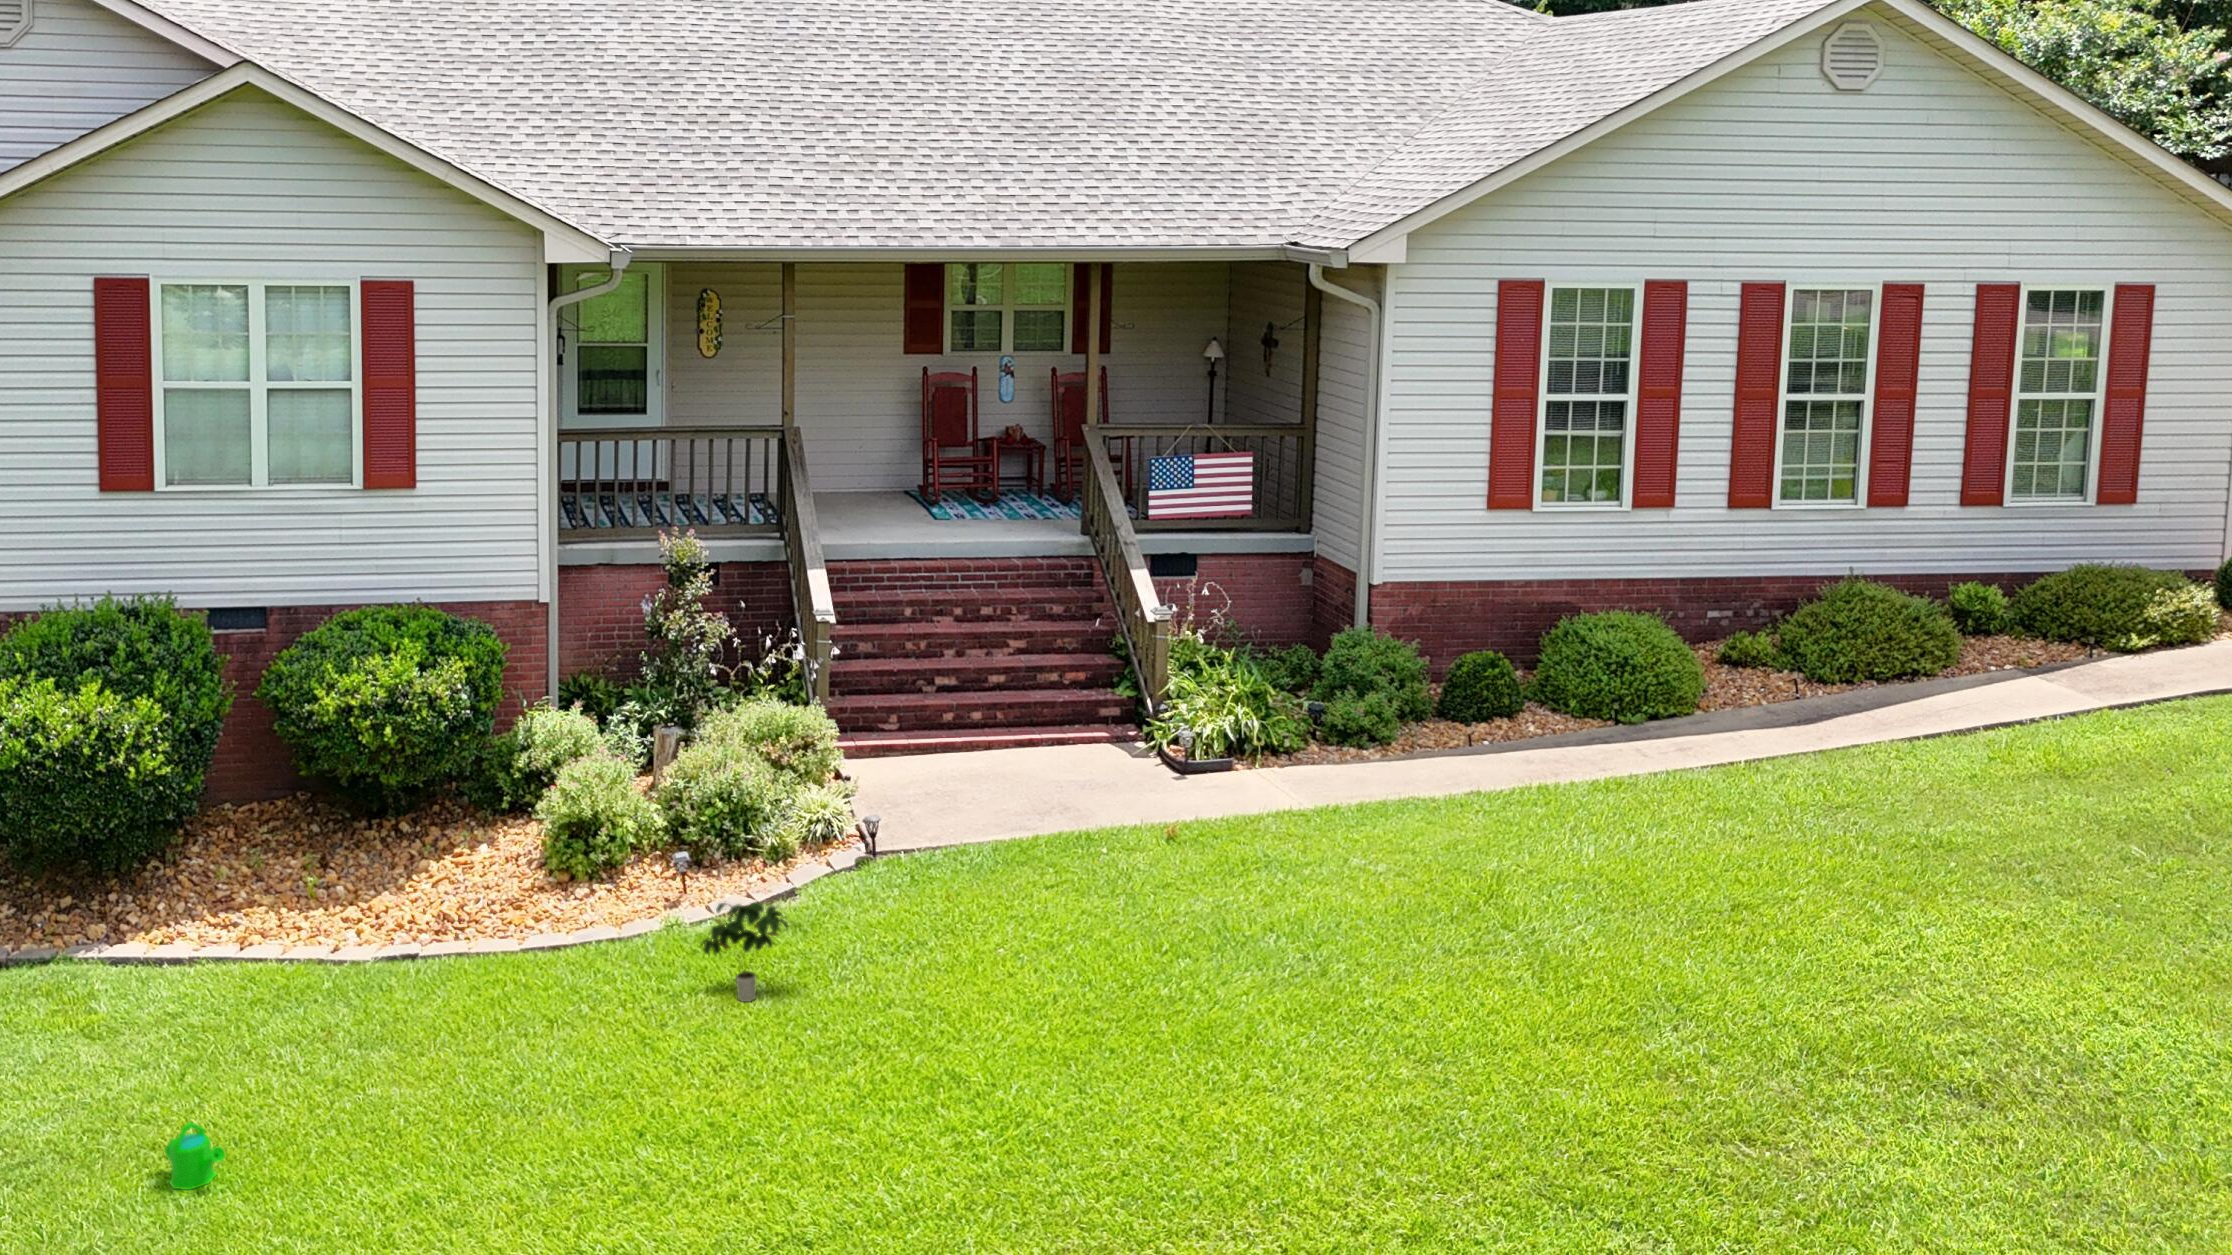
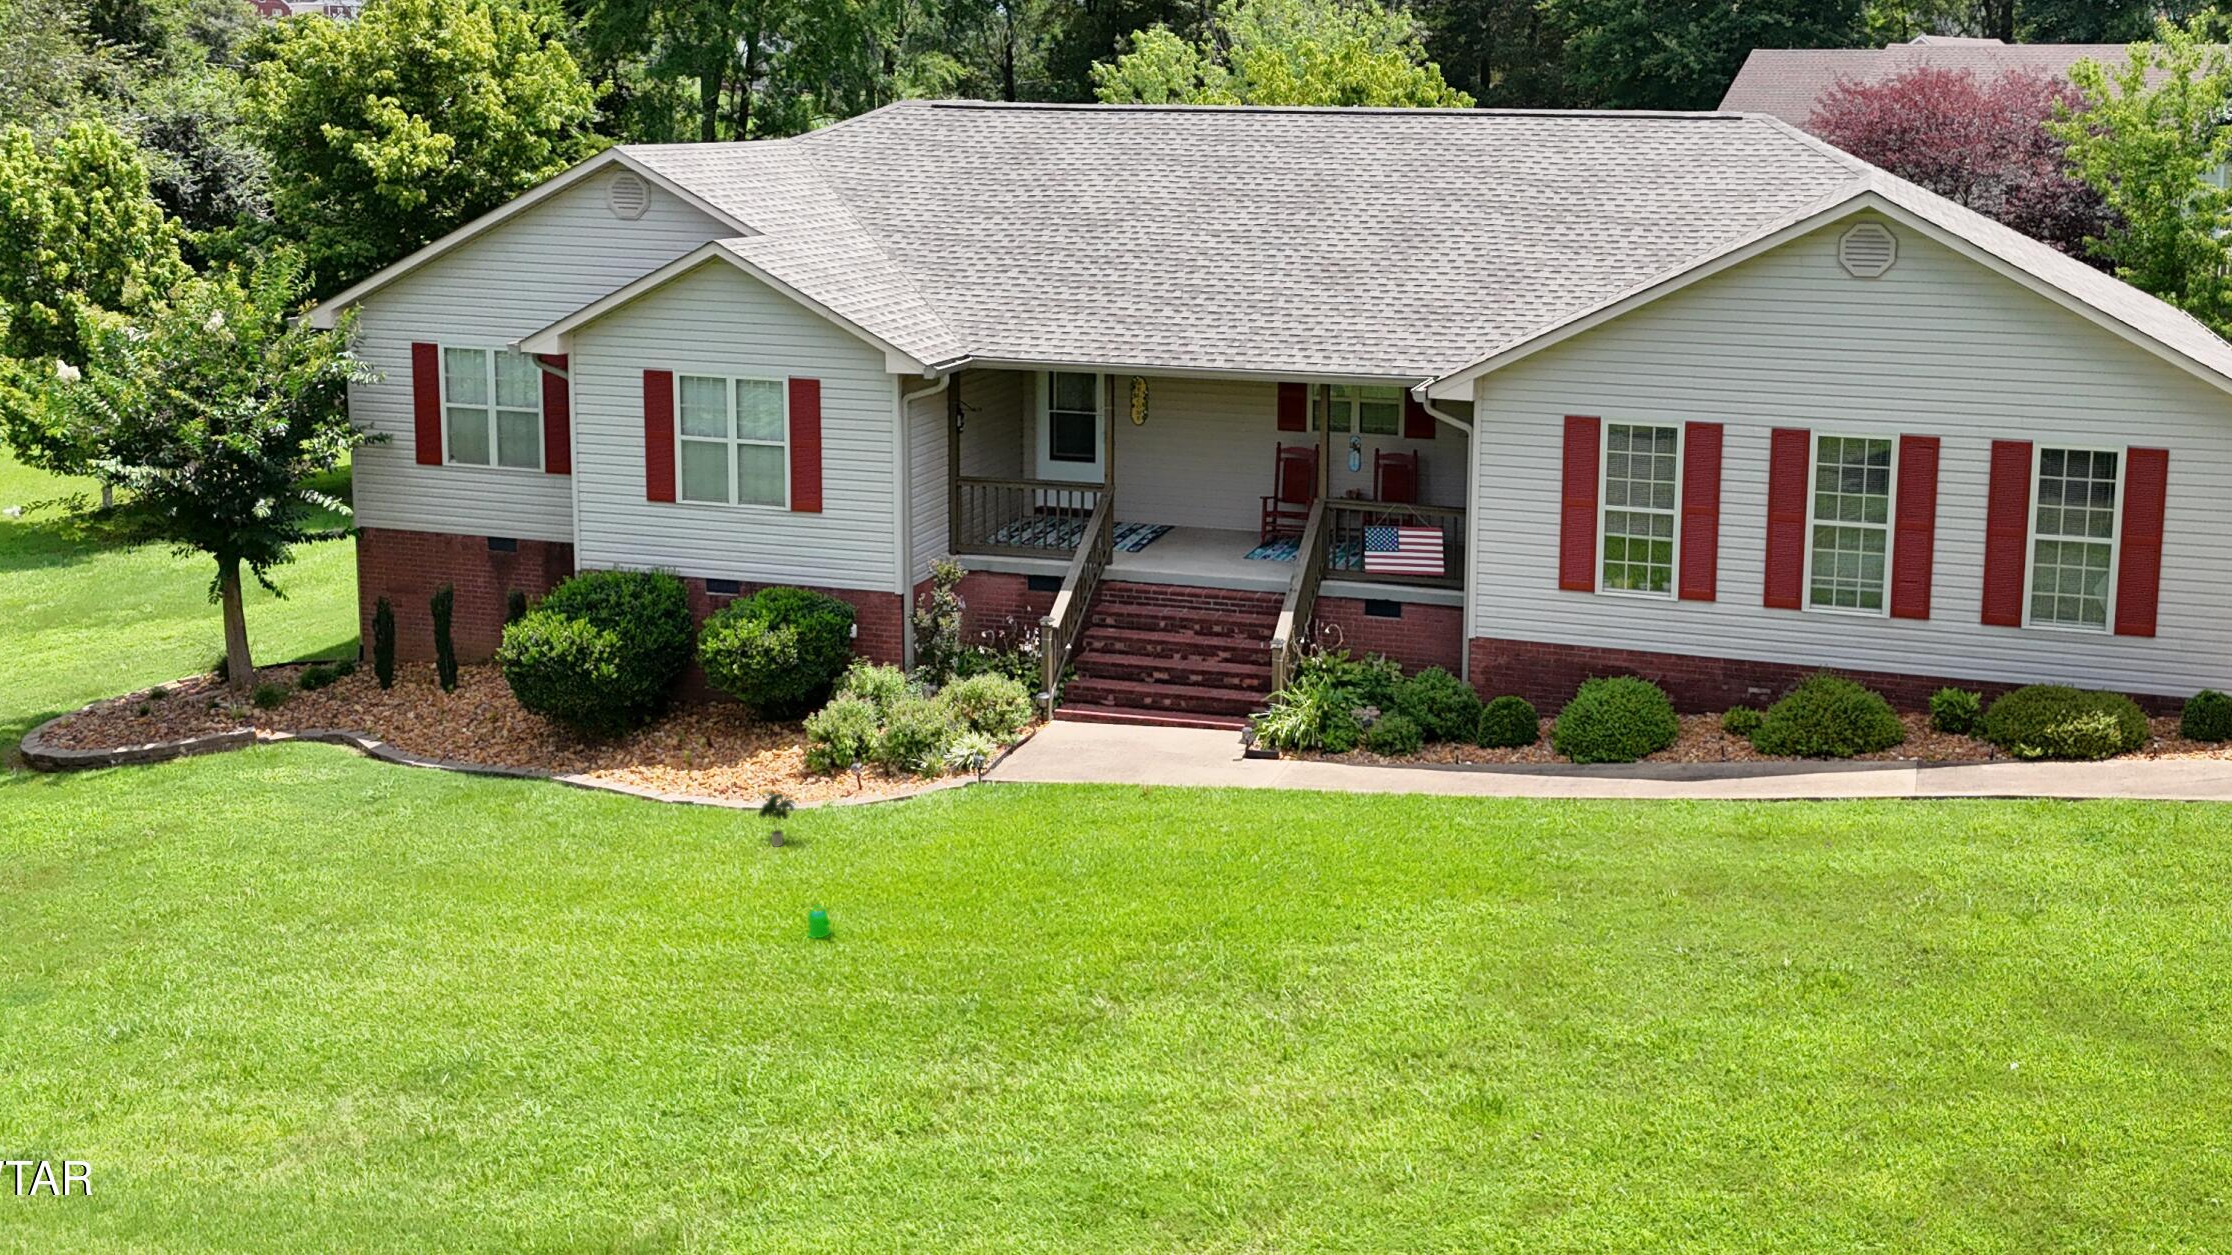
watering can: present [165,1122,226,1190] -> present [808,905,831,938]

